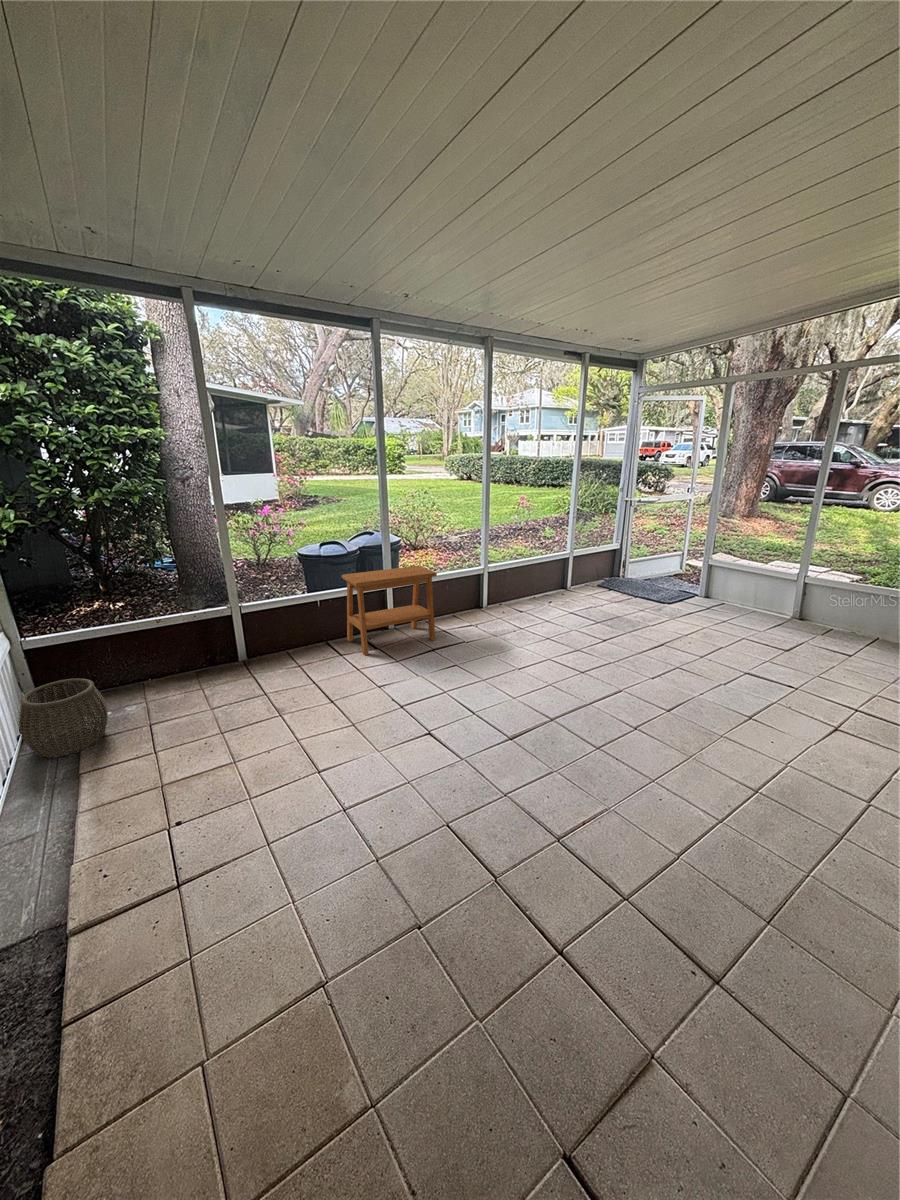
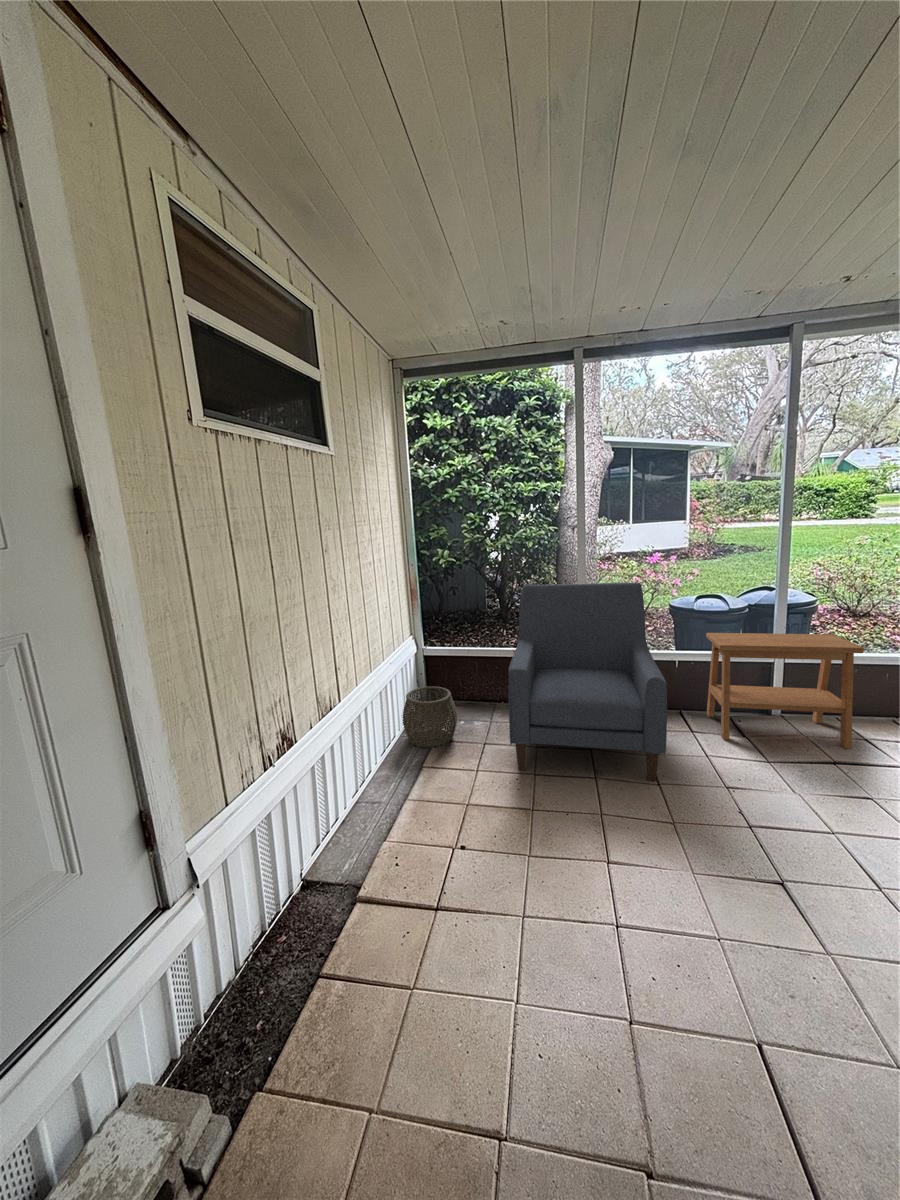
chair: none [161,536,336,734] -> present [508,583,667,781]

